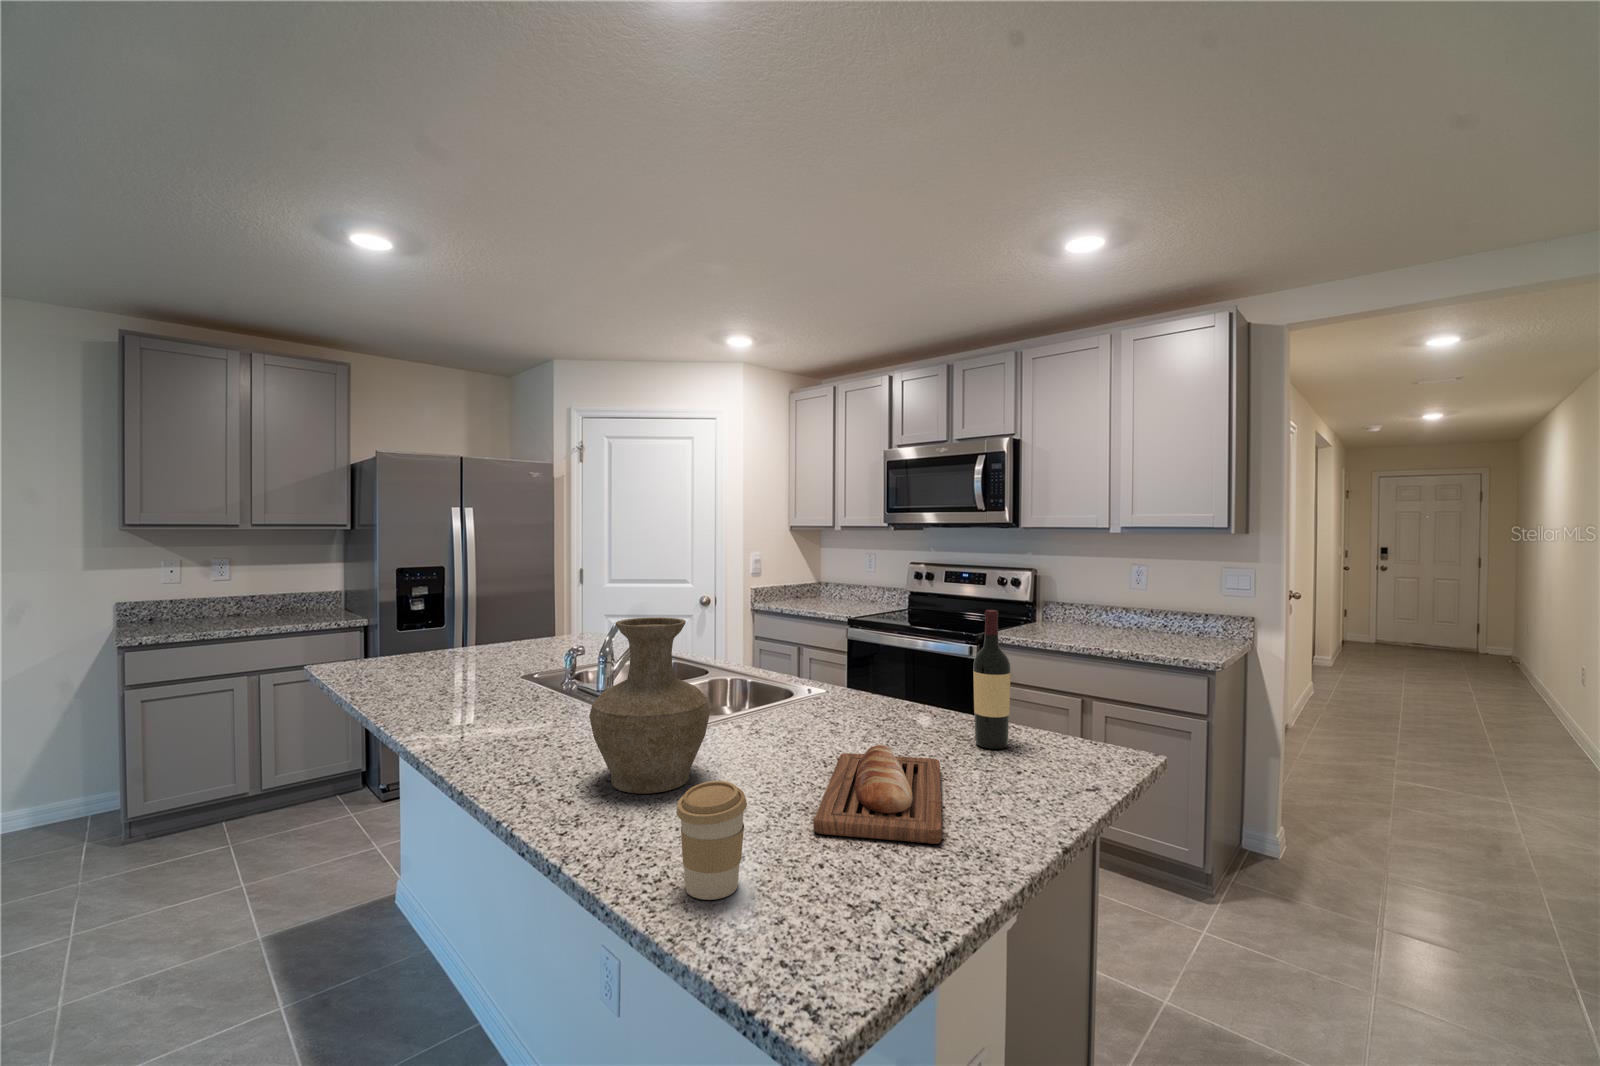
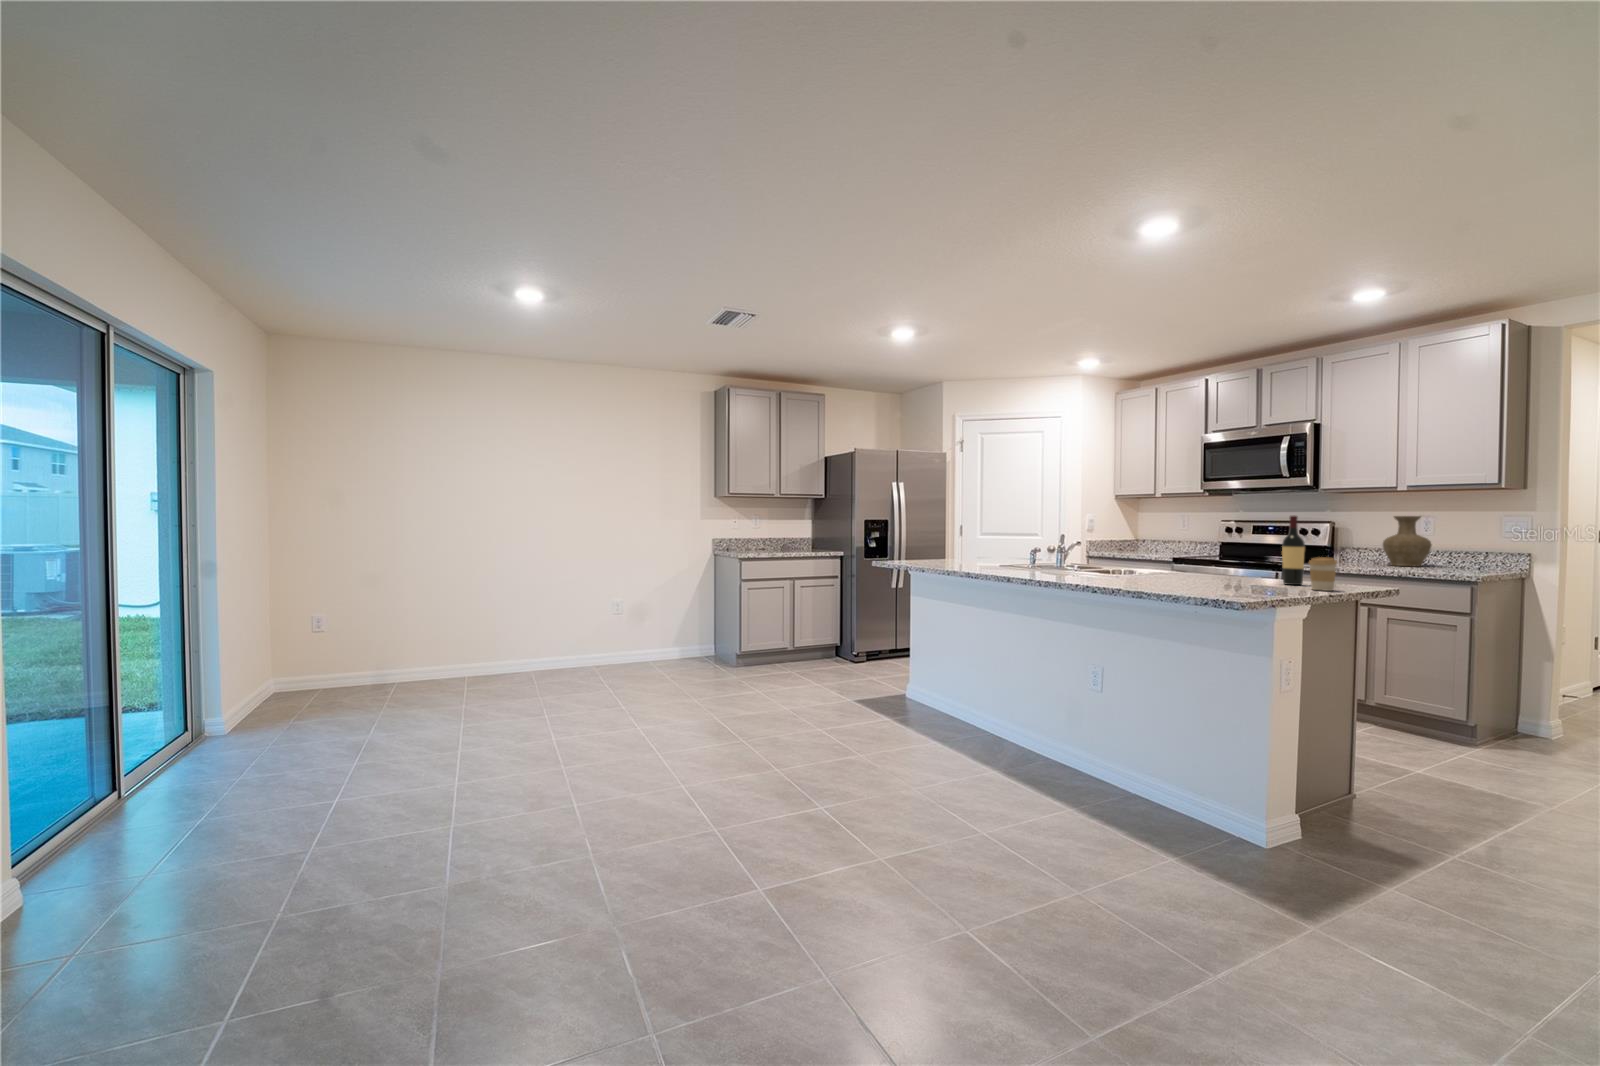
vase: present [589,617,710,794] -> present [1383,516,1431,567]
bread loaf: present [813,745,942,844] -> none [1208,571,1269,593]
coffee cup: present [677,781,747,900] -> present [1309,557,1337,591]

